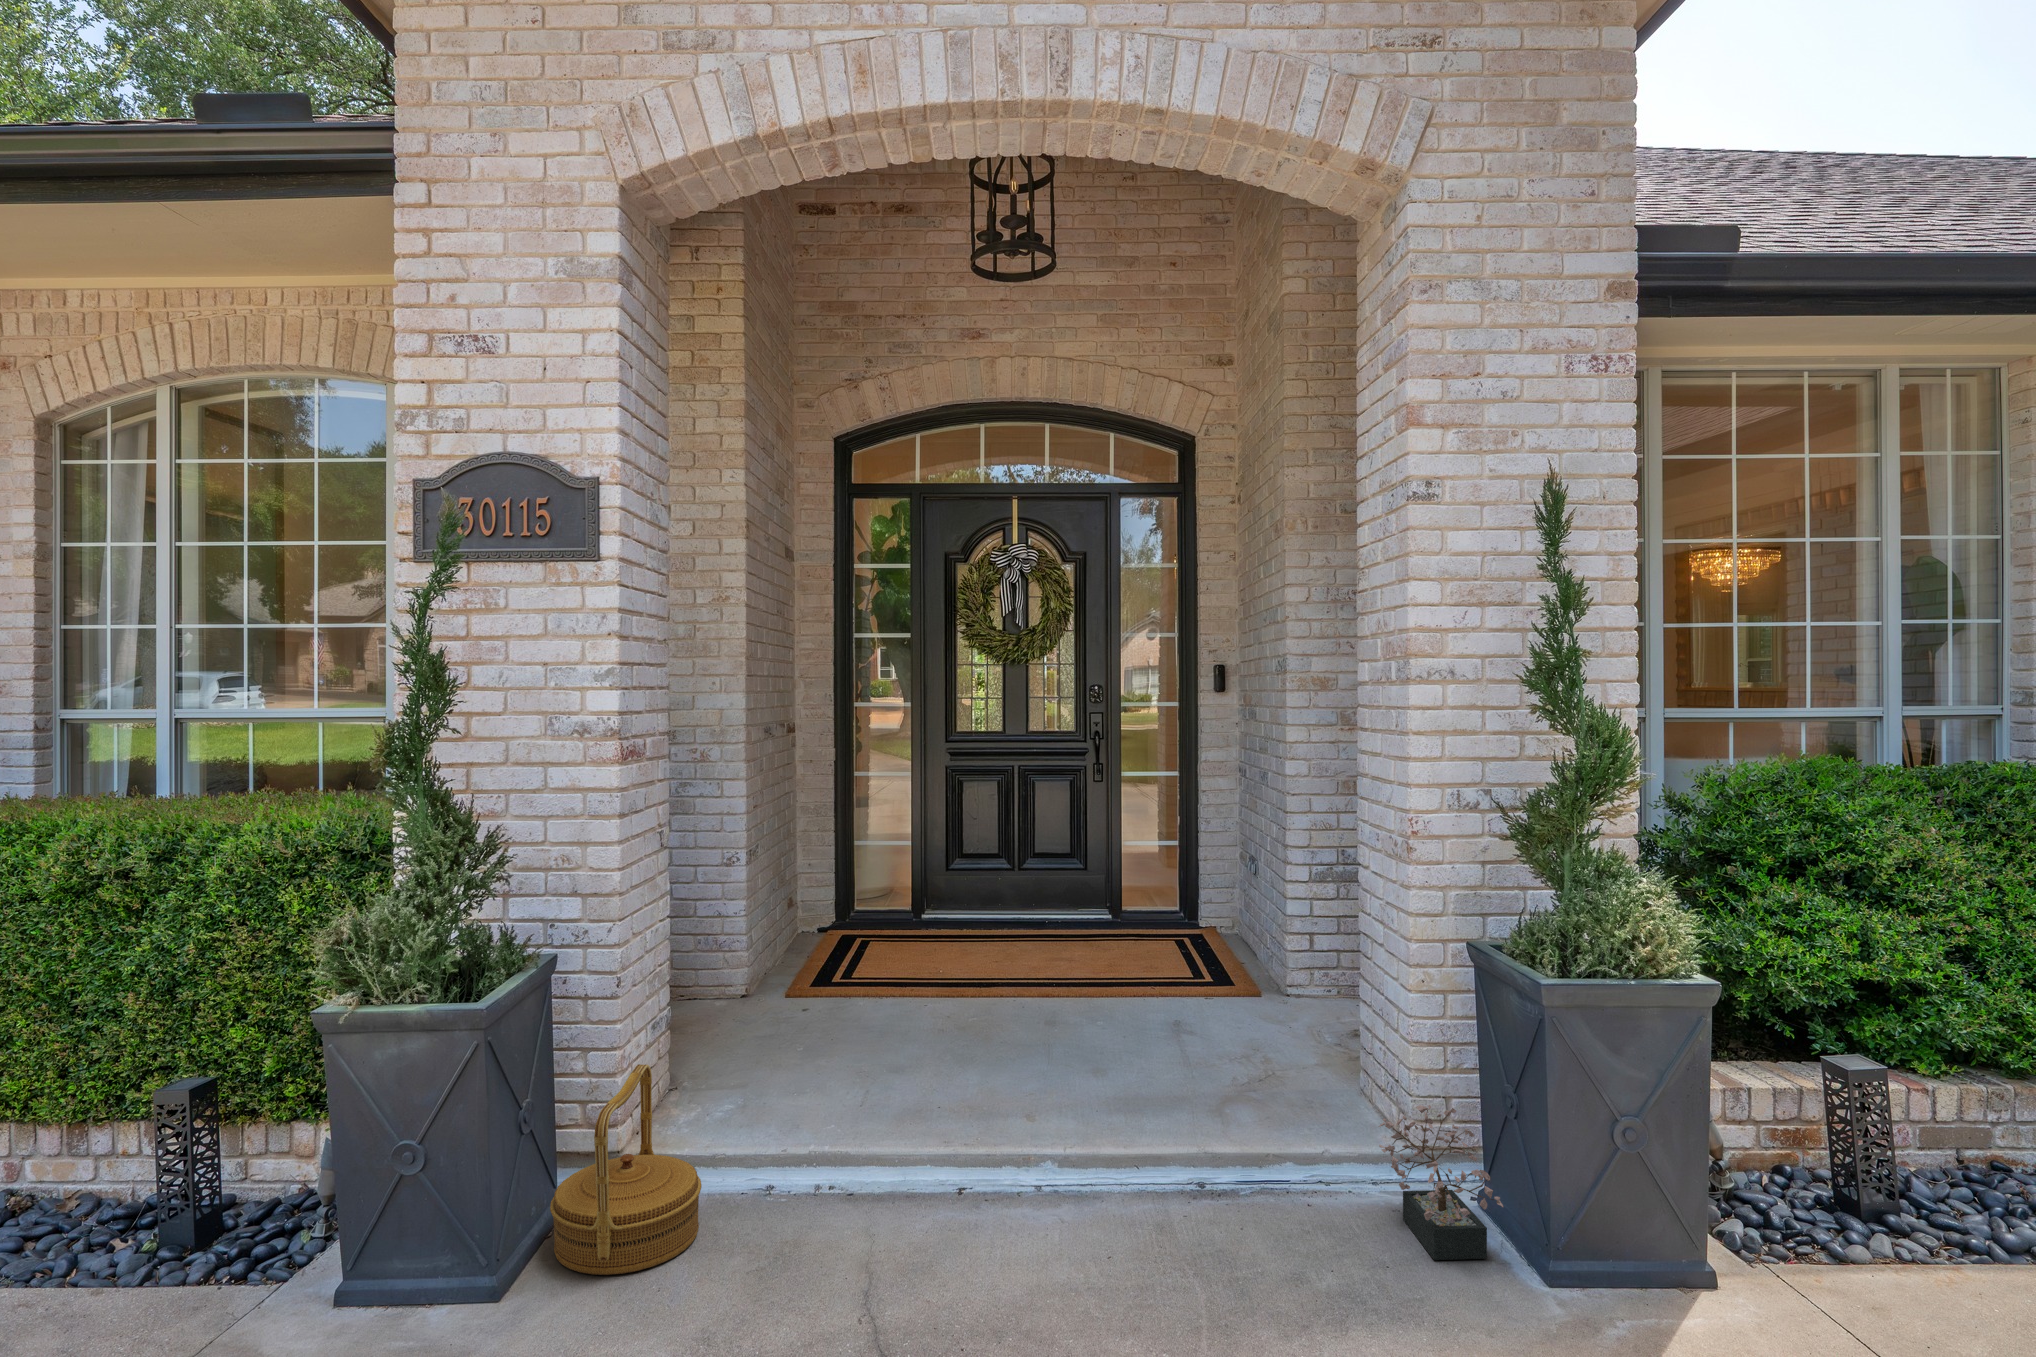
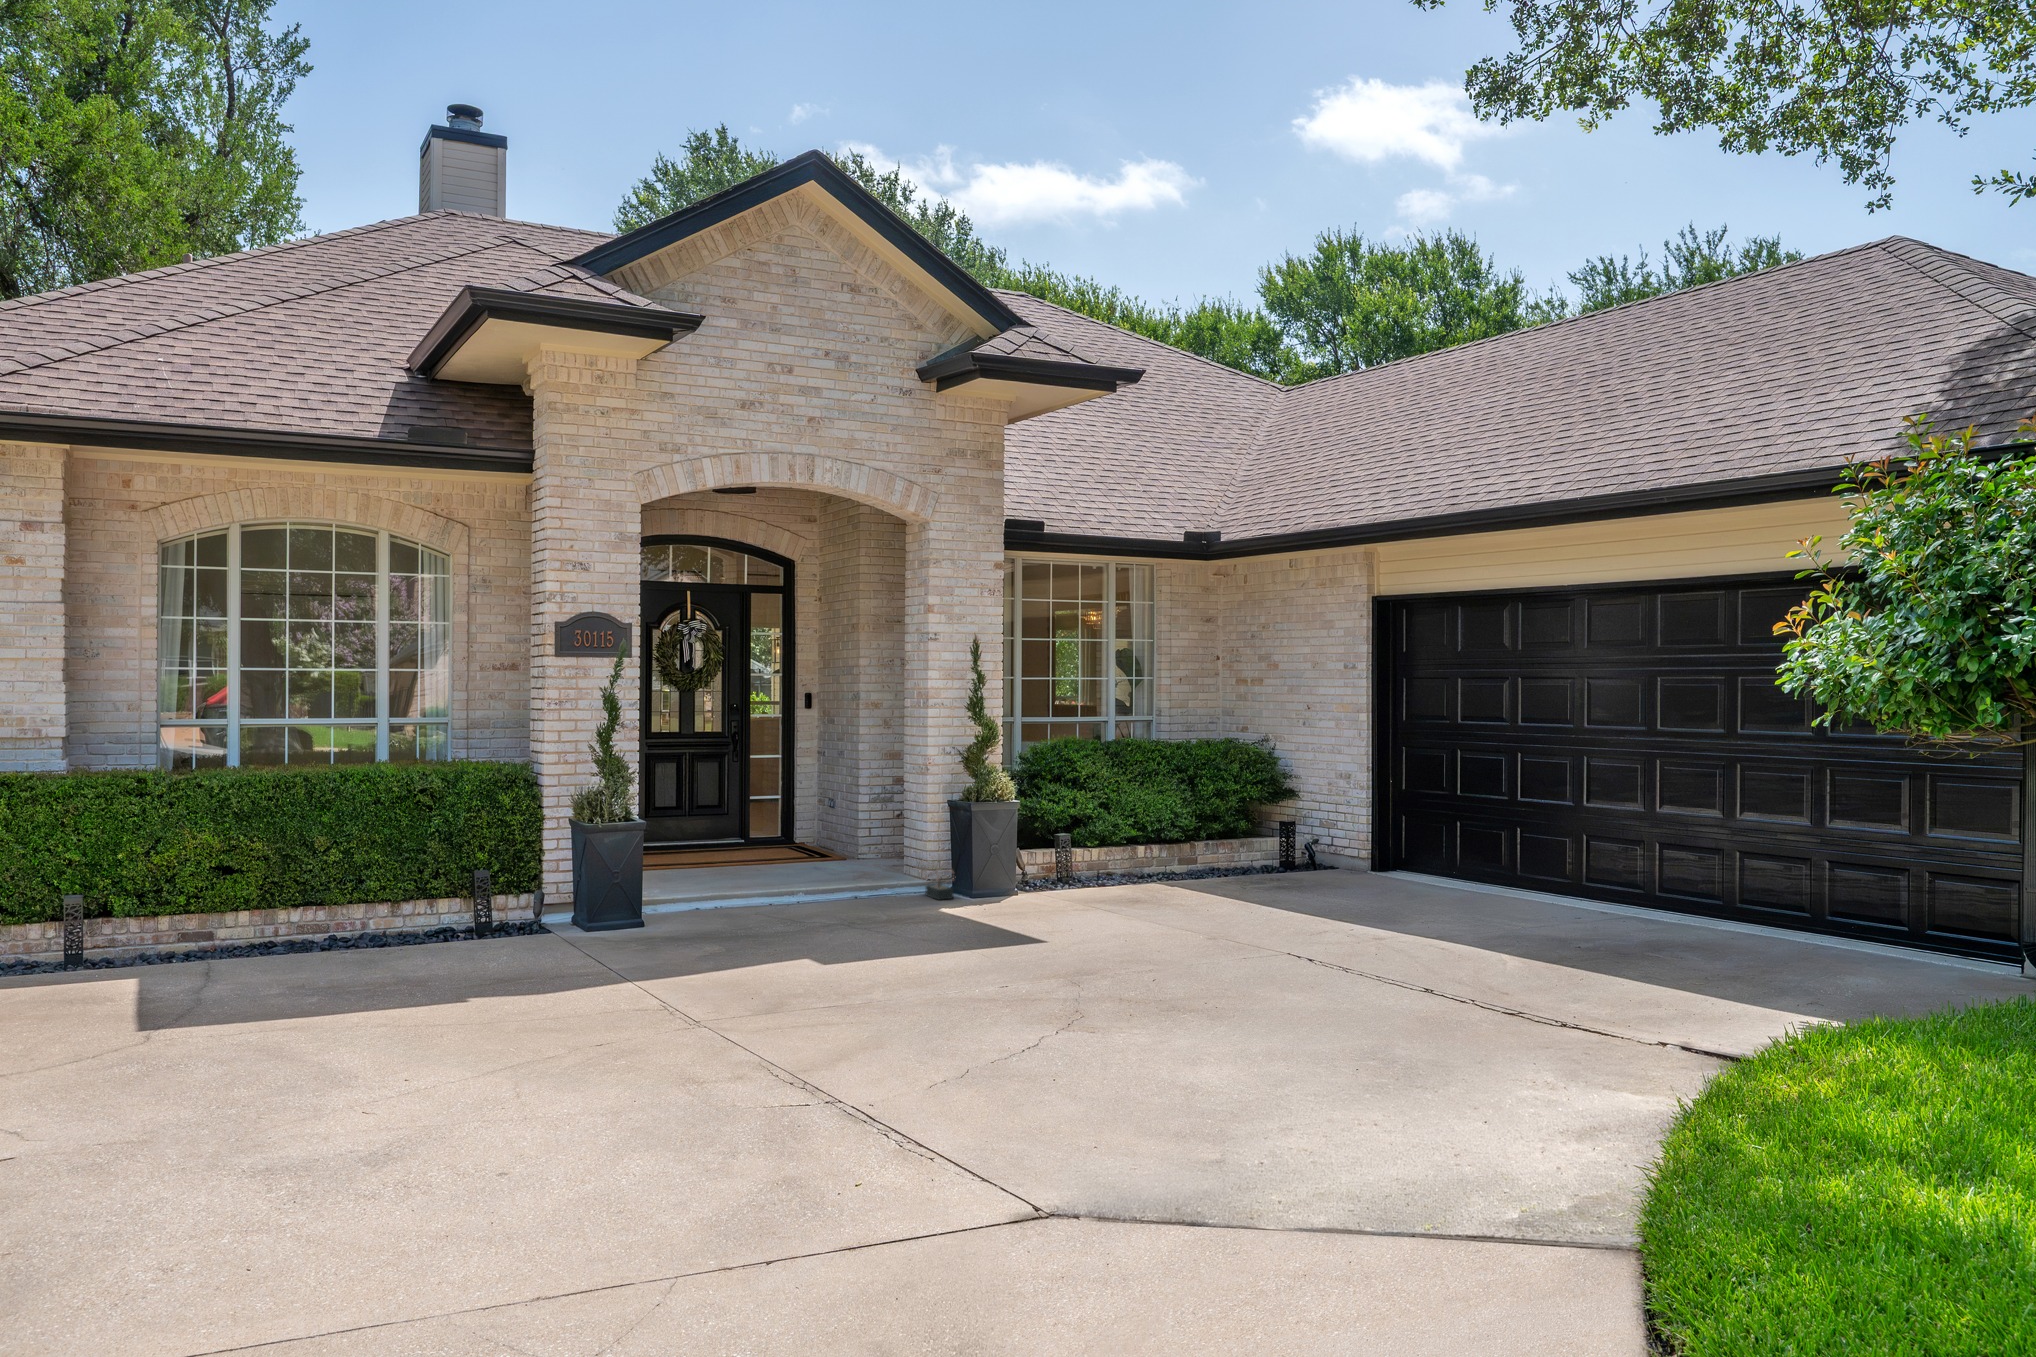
woven basket: present [550,1064,702,1275] -> none [637,855,692,920]

